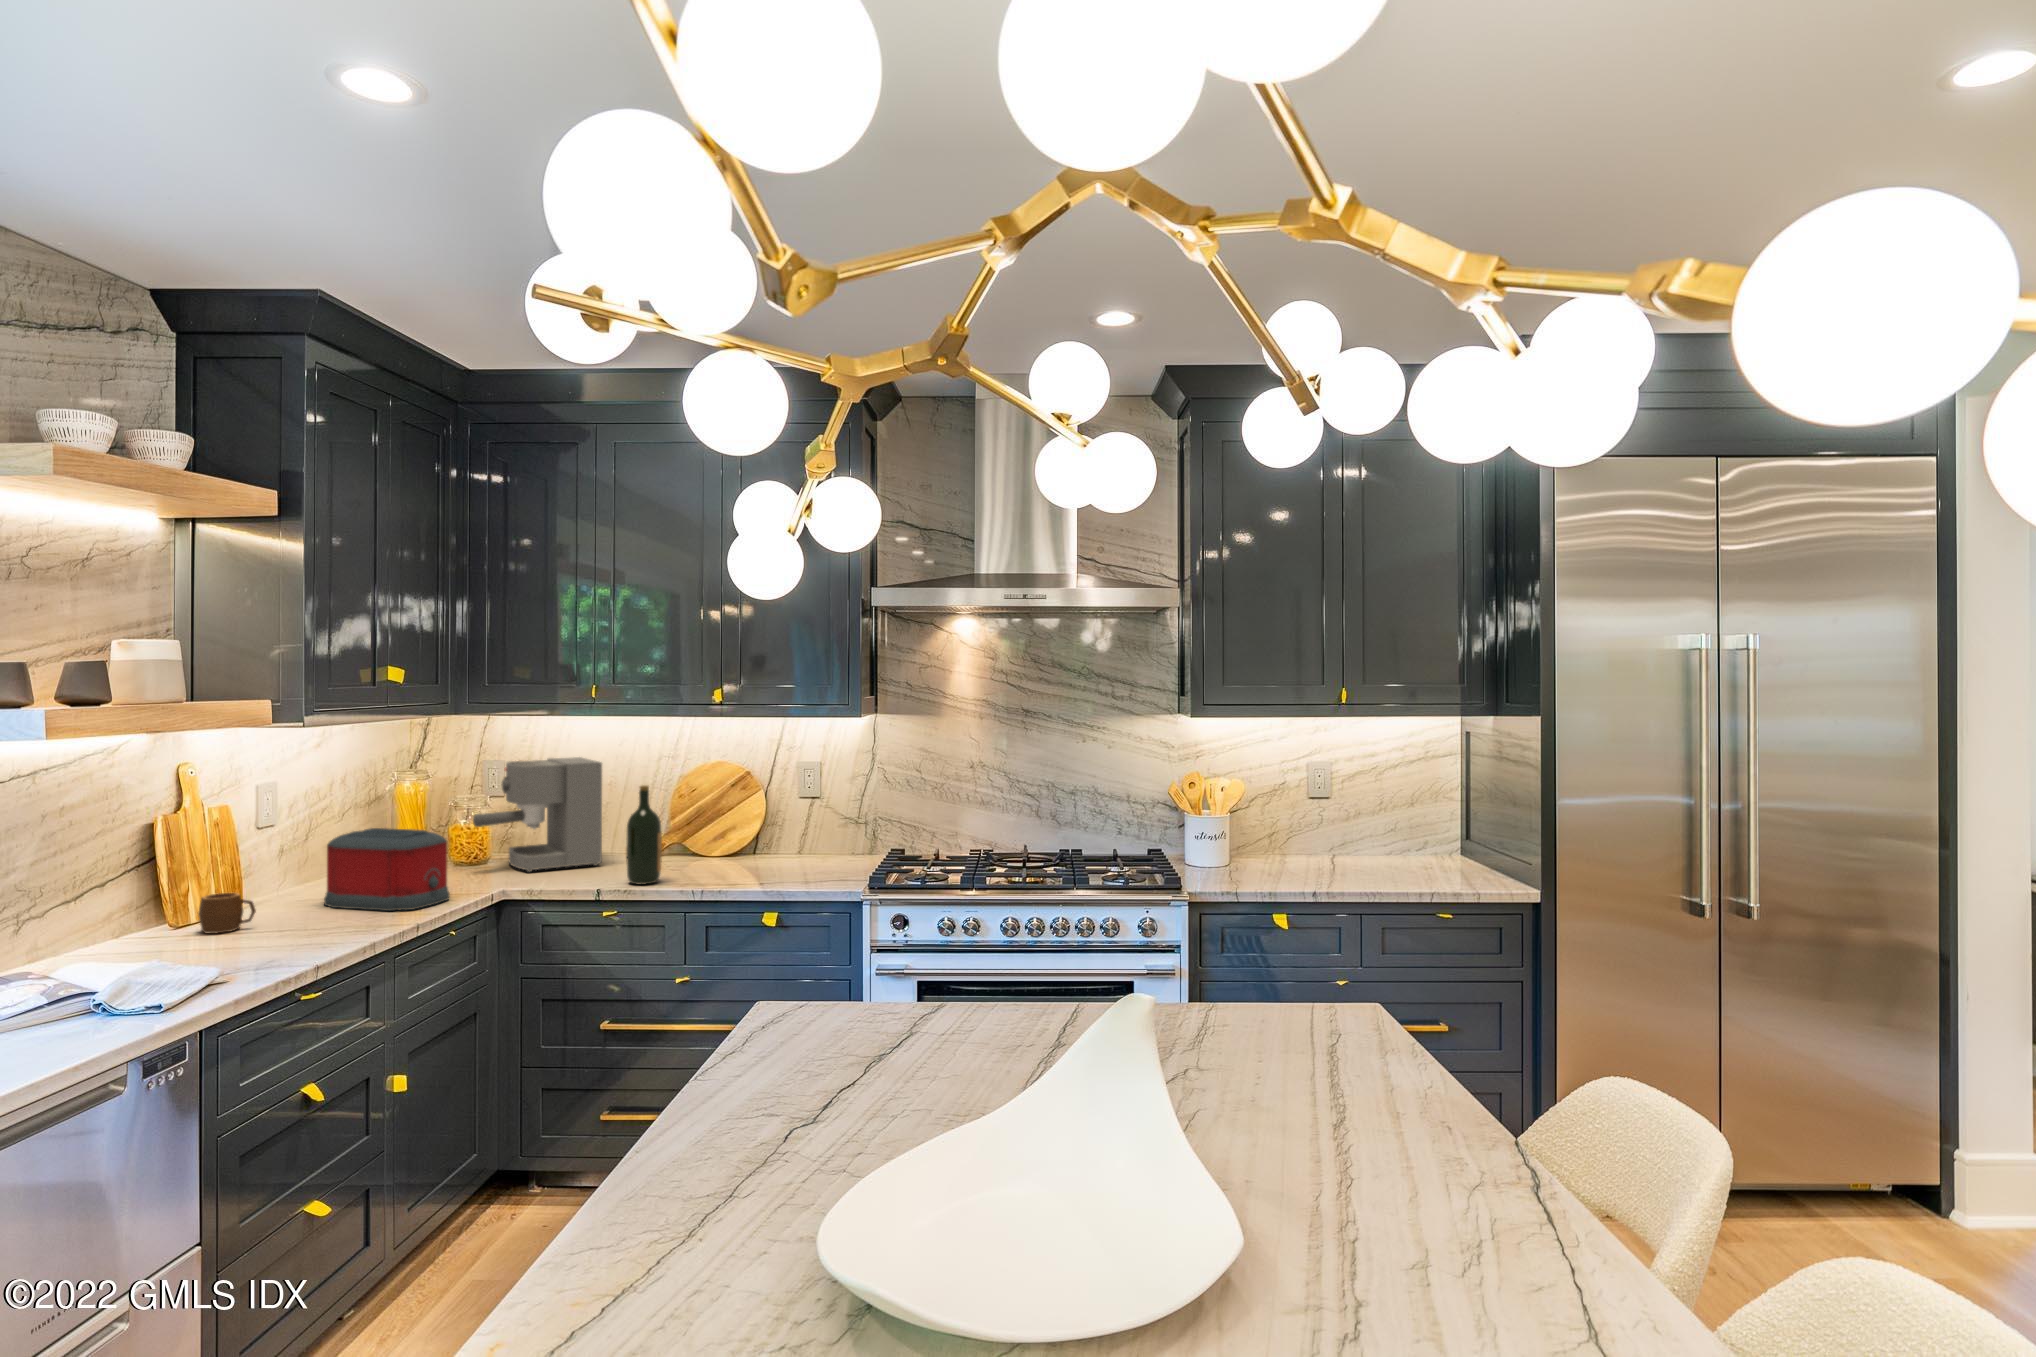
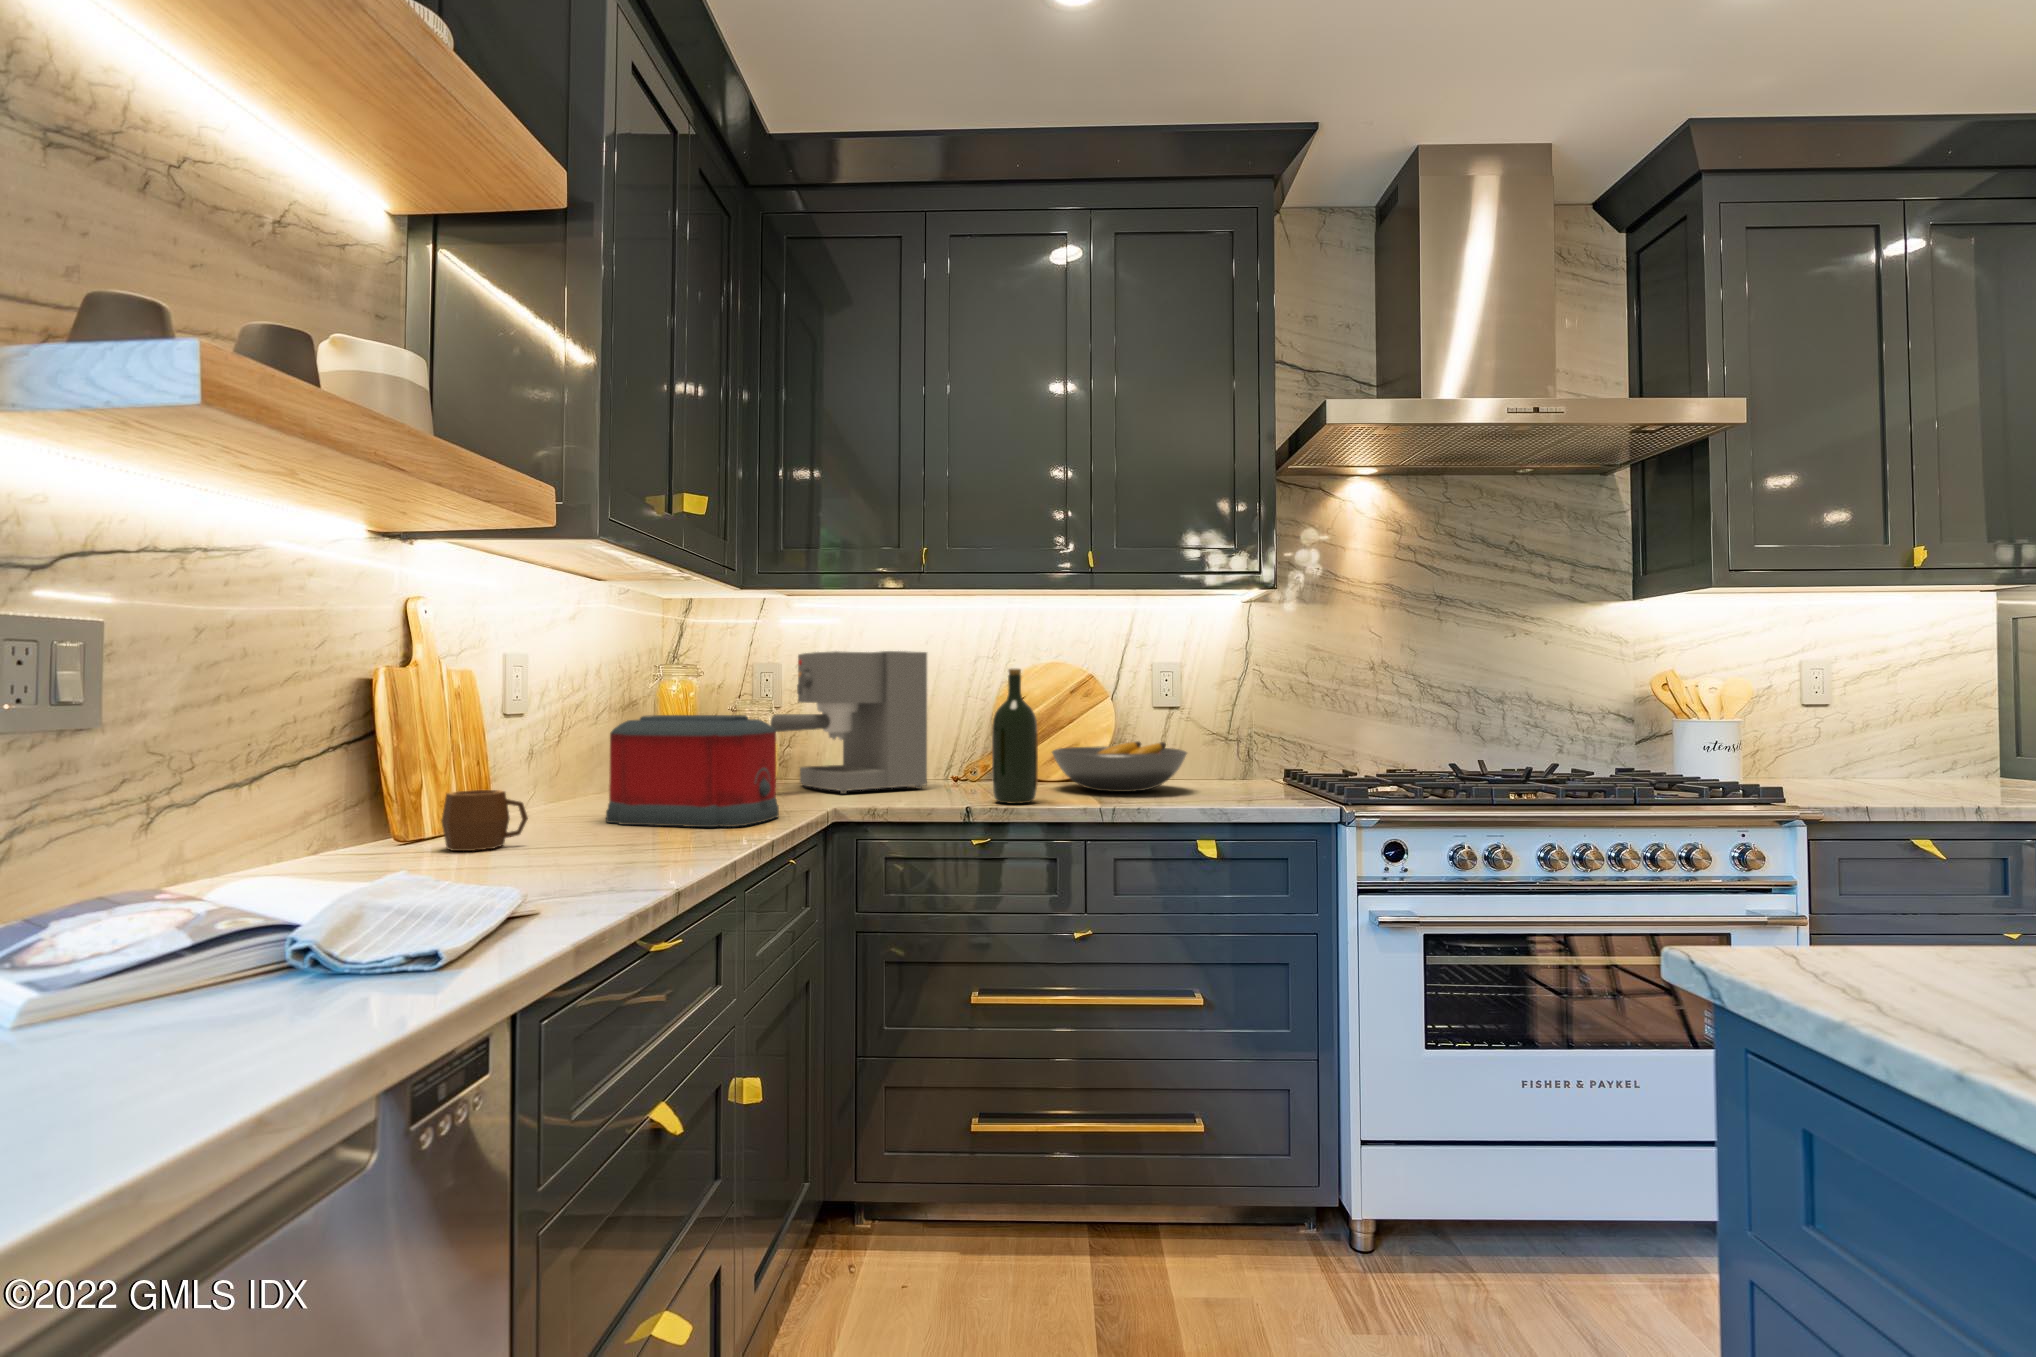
fruit bowl: none [697,830,801,870] -> present [1052,741,1187,792]

